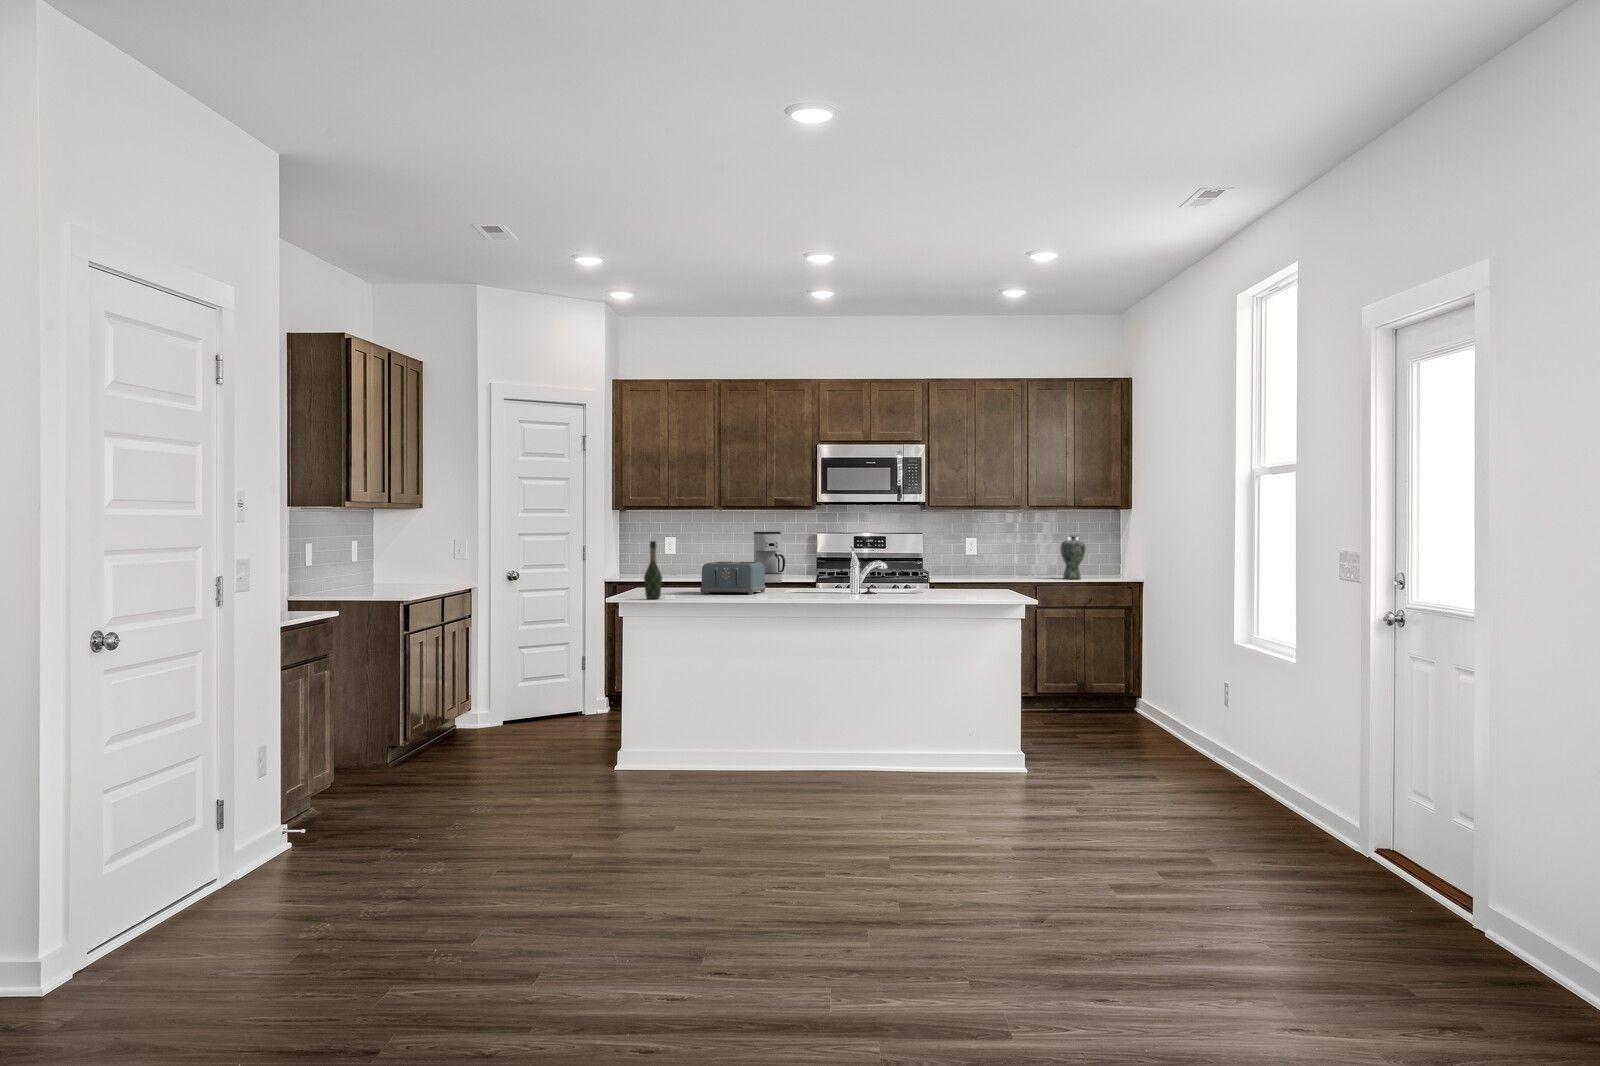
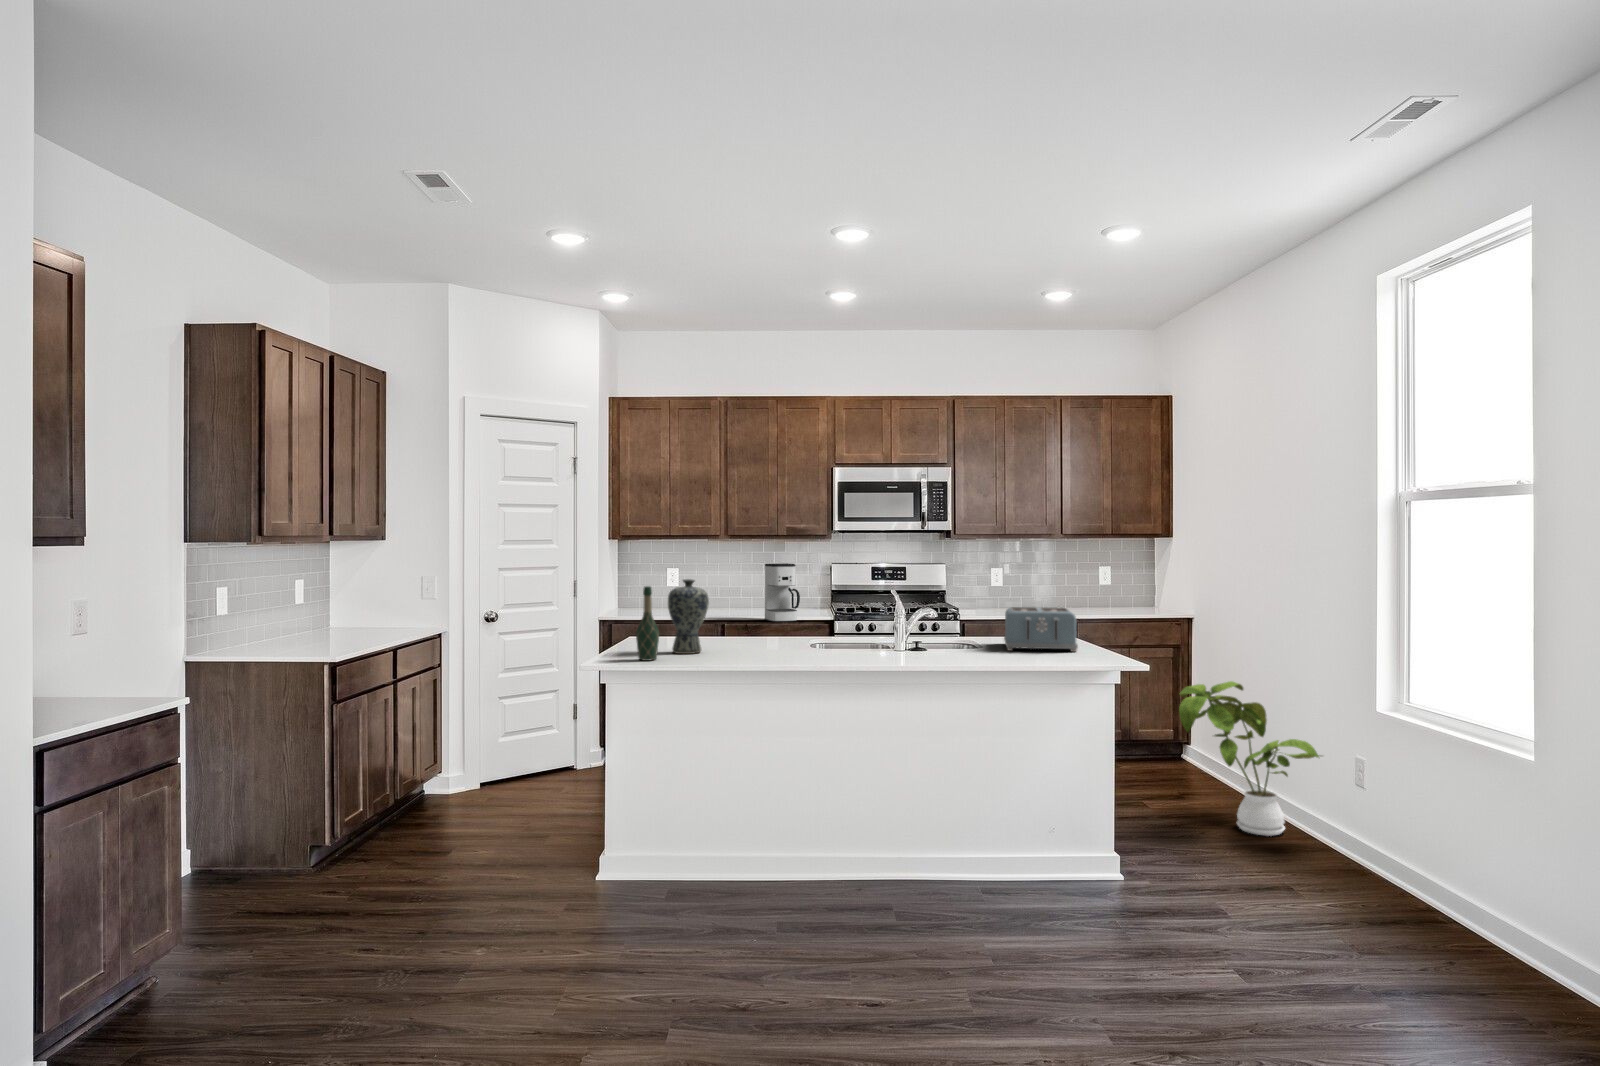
vase: present [1061,536,1086,579] -> present [668,579,709,654]
toaster: present [700,562,766,595] -> present [1004,607,1078,652]
house plant: none [1091,624,1205,751] -> present [1179,681,1320,836]

